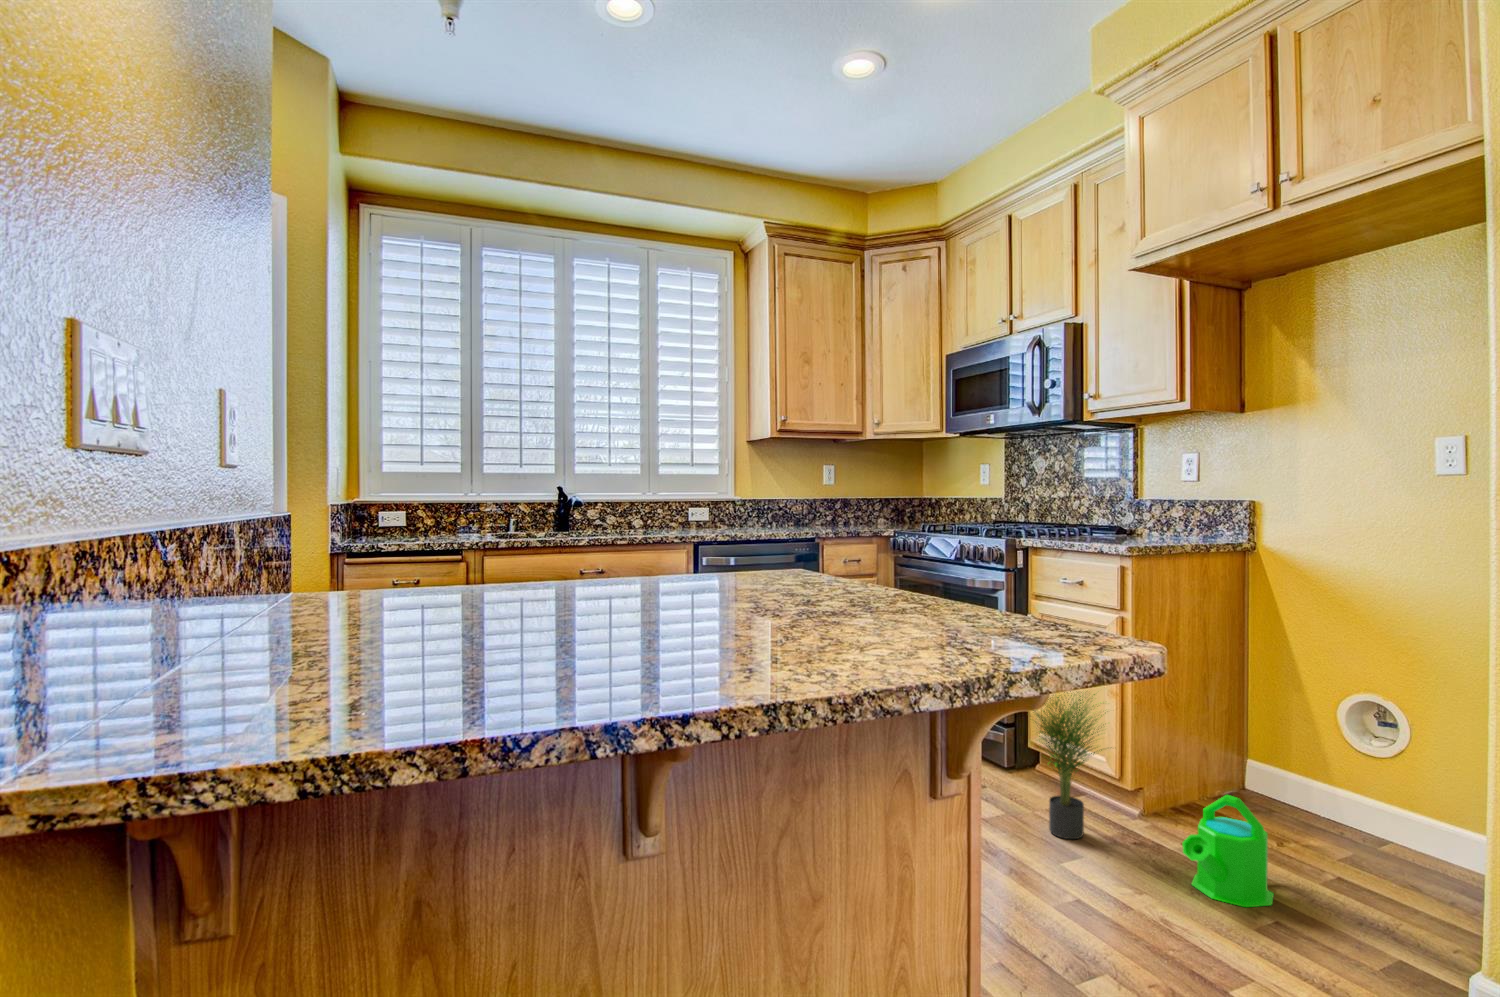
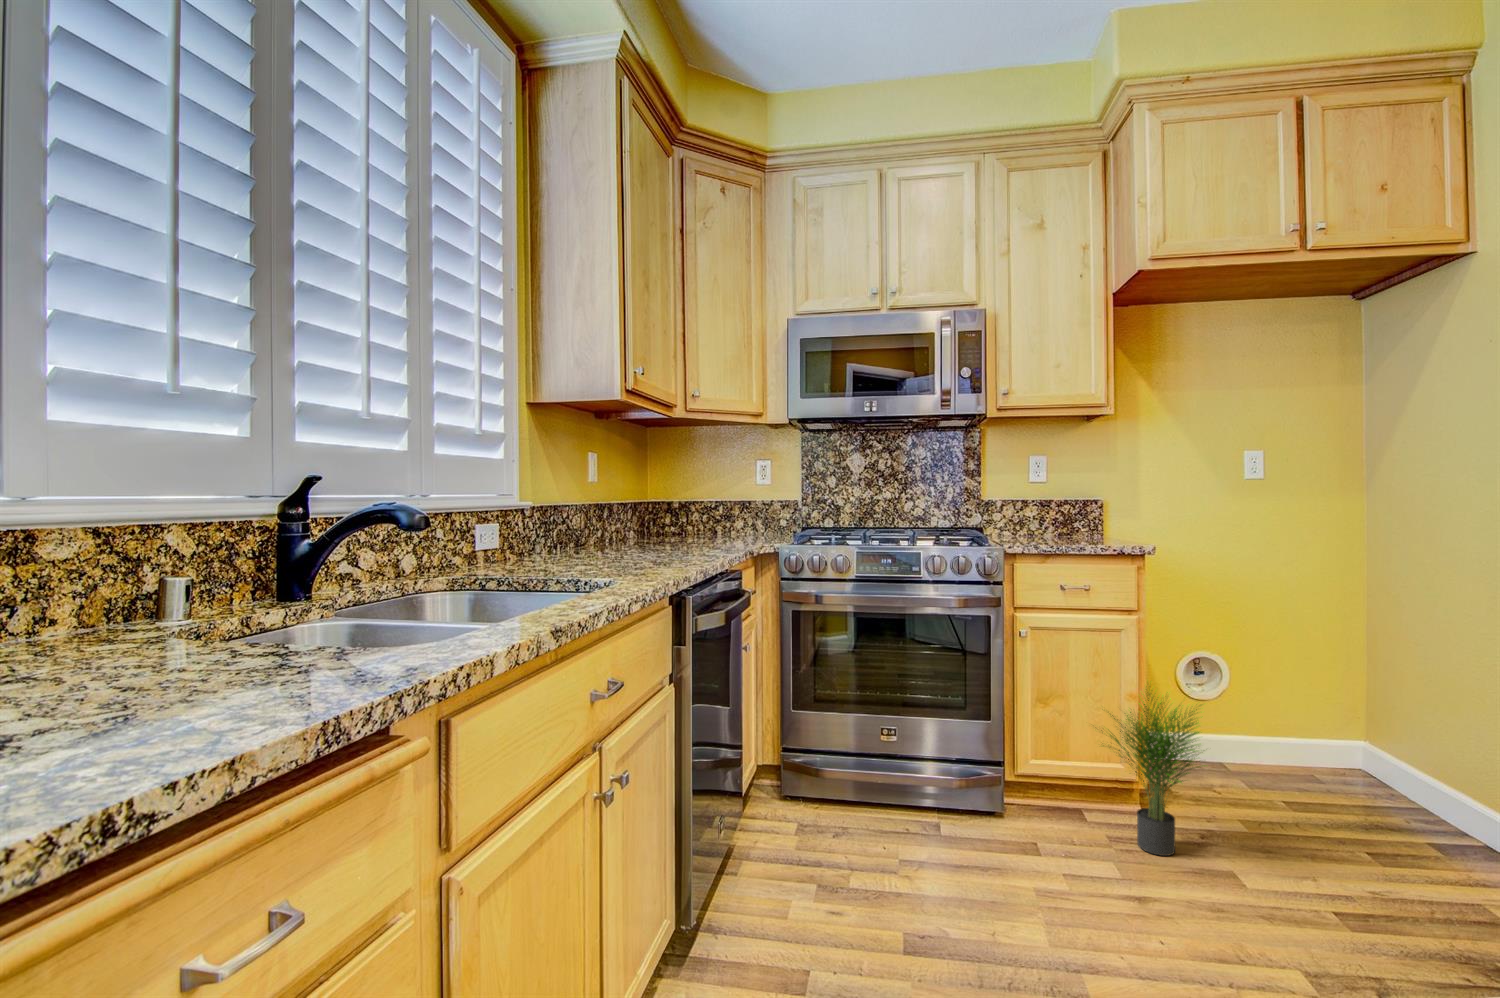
watering can: present [1182,795,1274,907] -> none [1263,758,1360,855]

